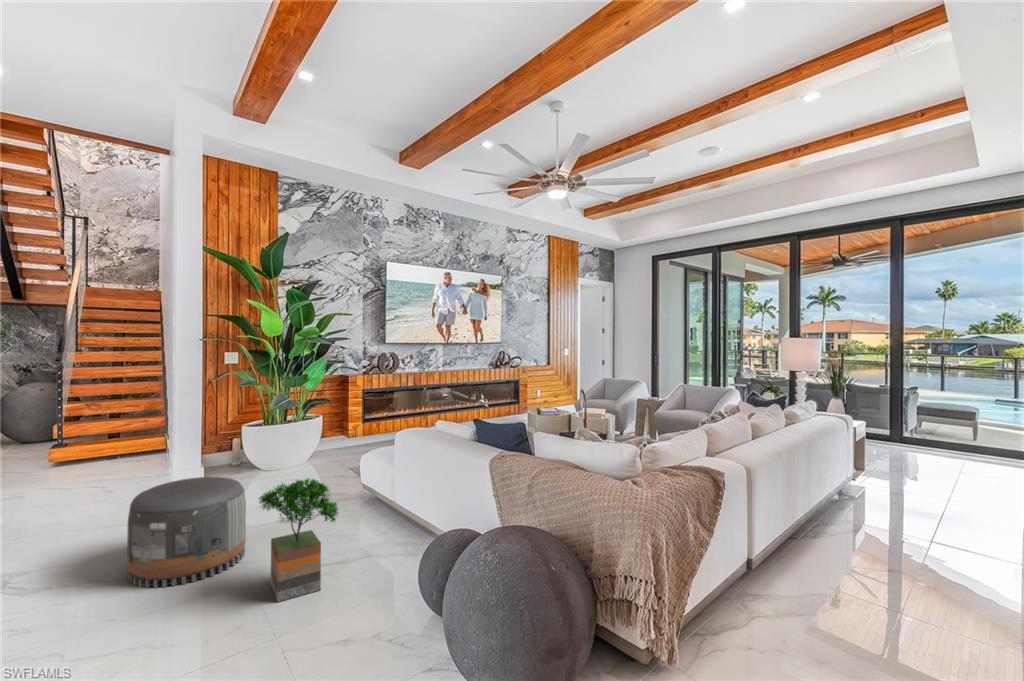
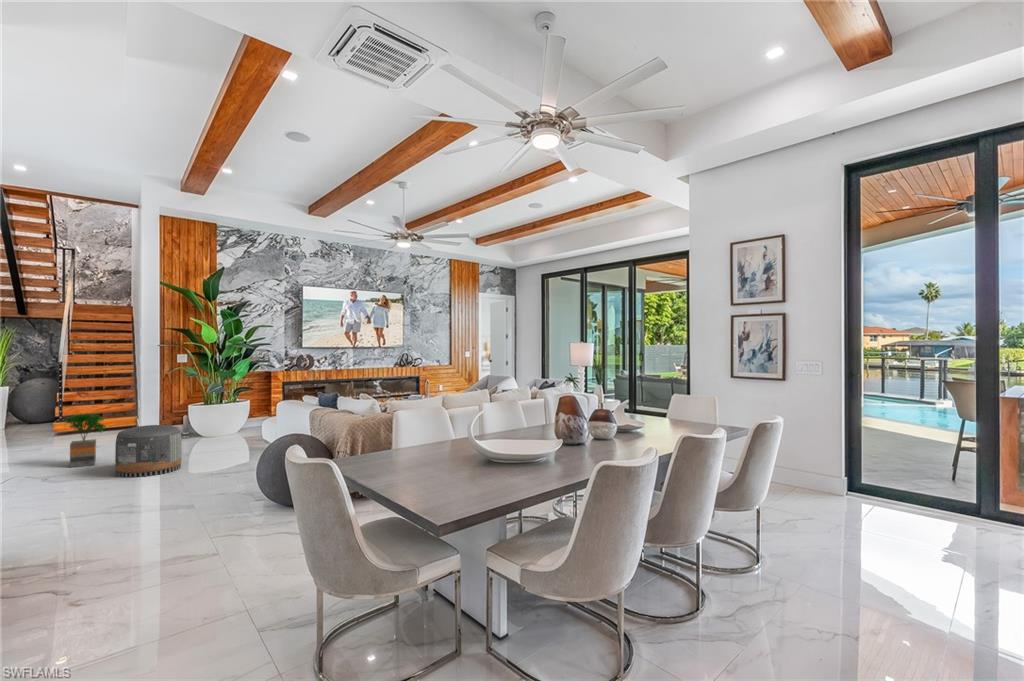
potted tree: present [259,478,338,602] -> present [64,413,106,467]

